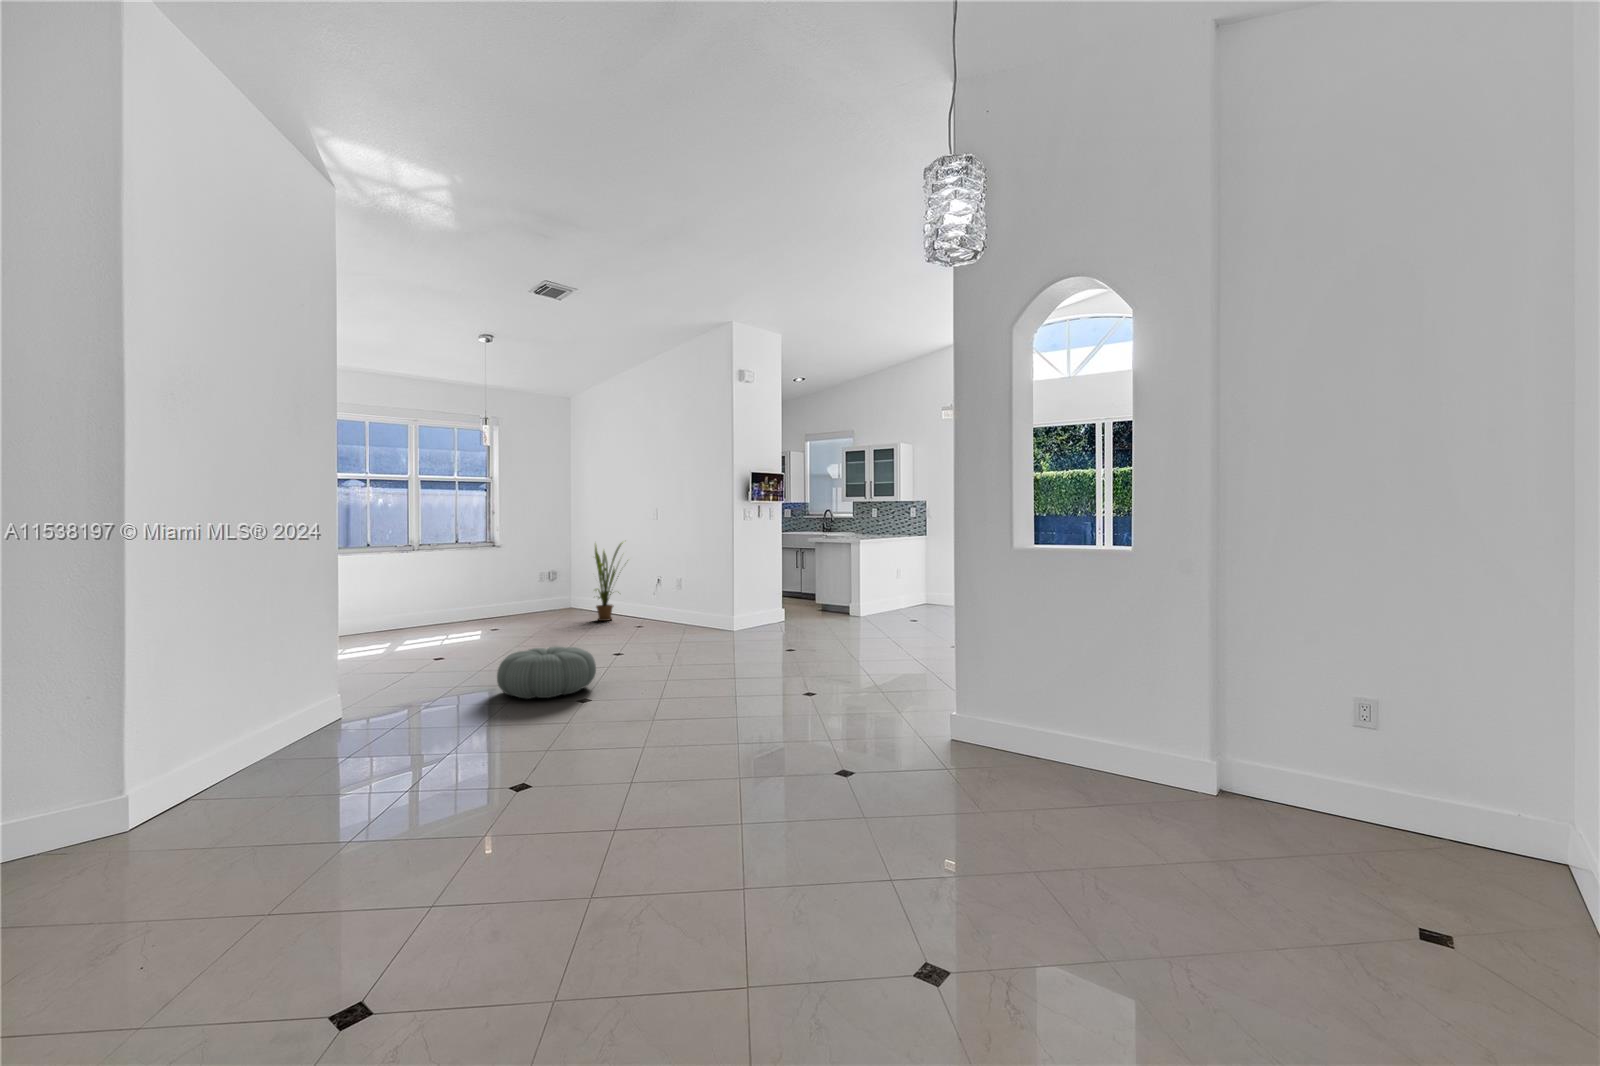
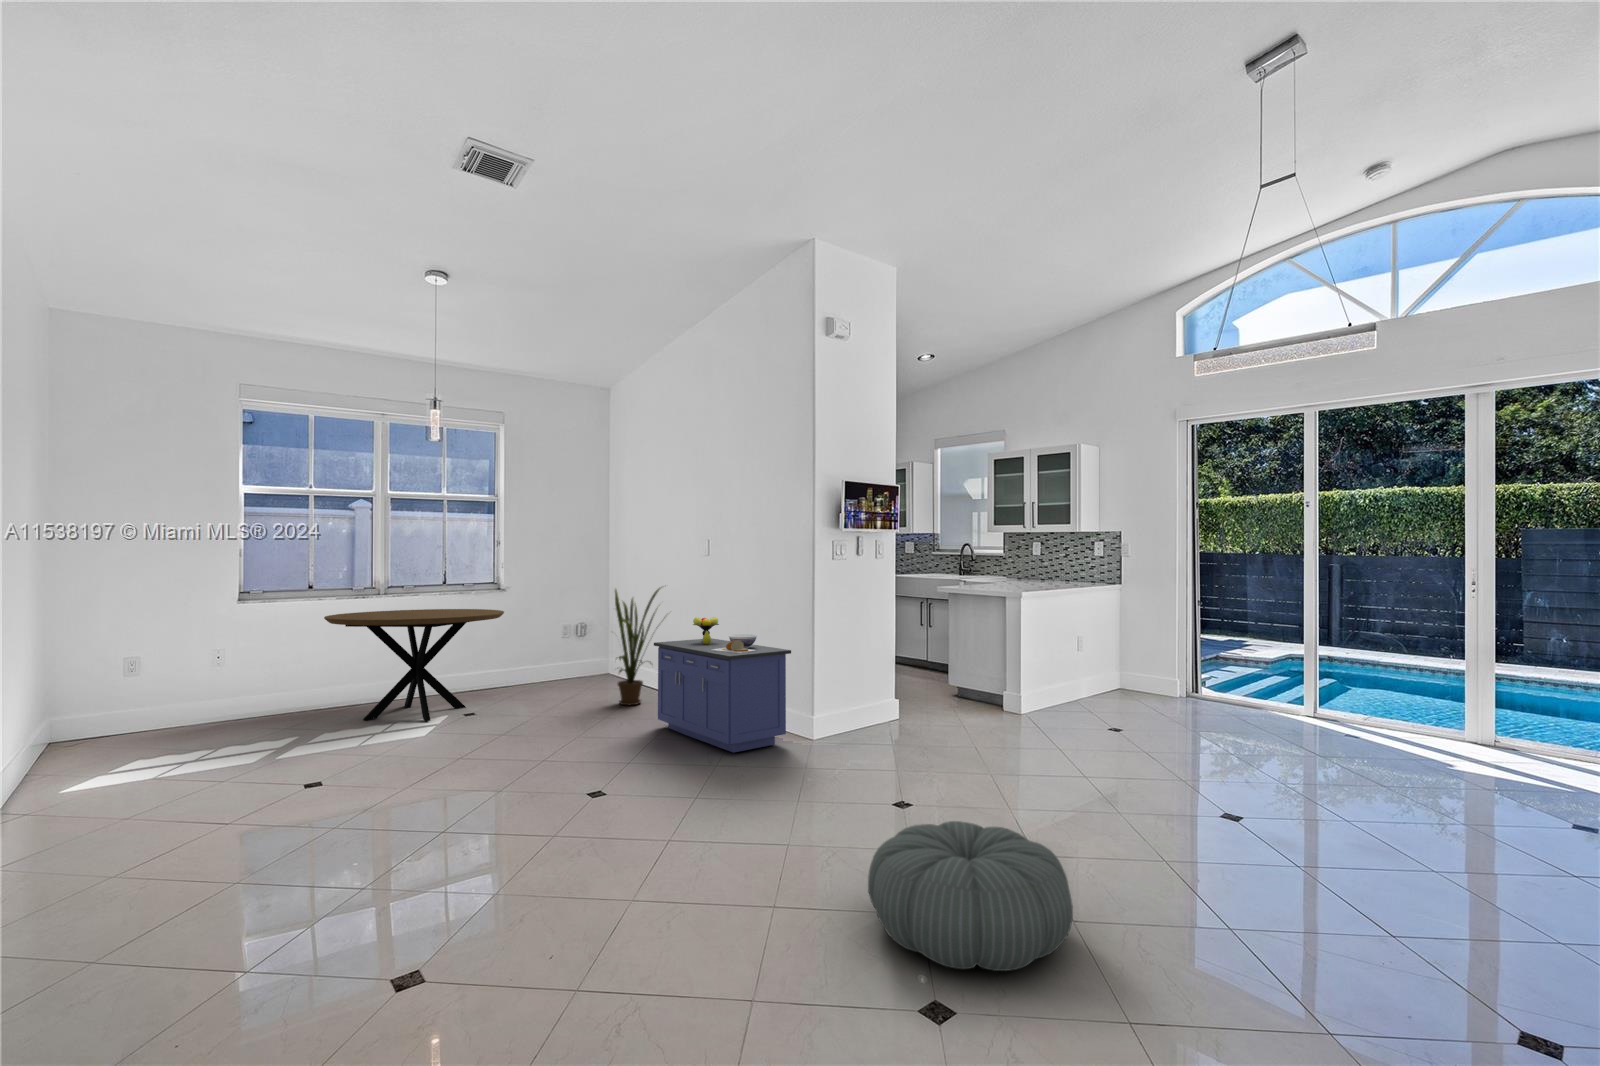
dining table: none [392,559,515,634] -> present [324,609,504,721]
storage cabinet: none [627,559,719,637] -> present [654,617,791,753]
pouf: present [497,646,596,699] -> present [868,821,1073,971]

